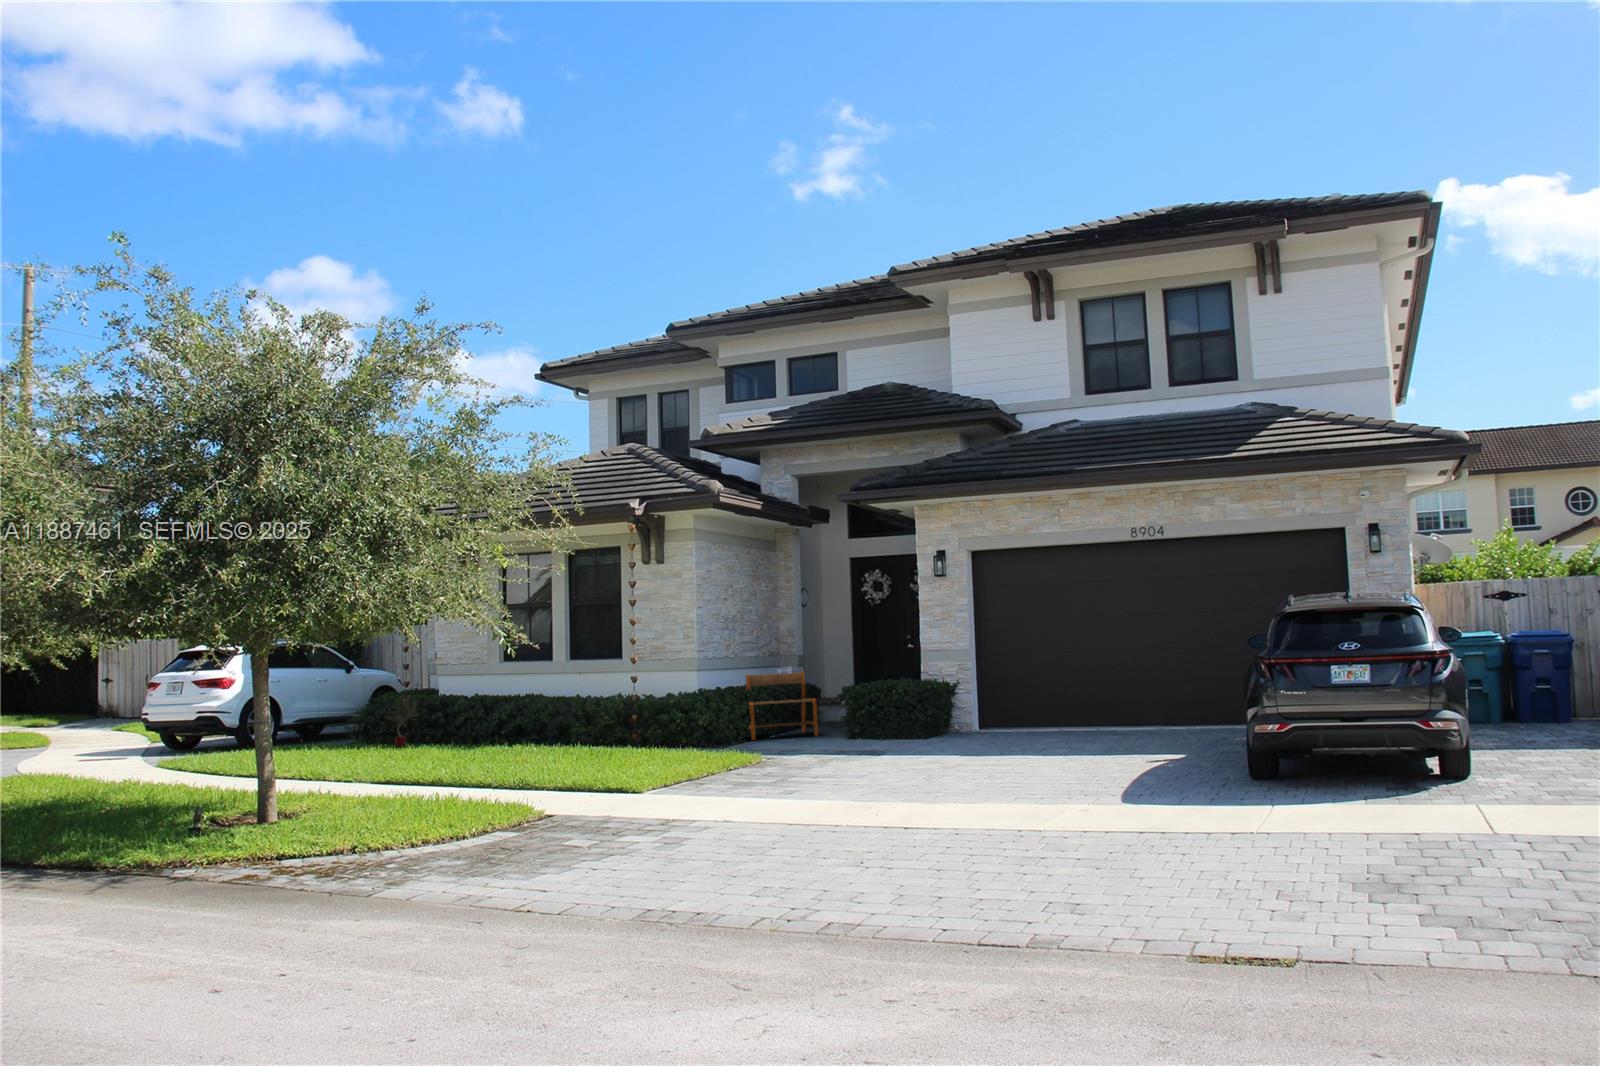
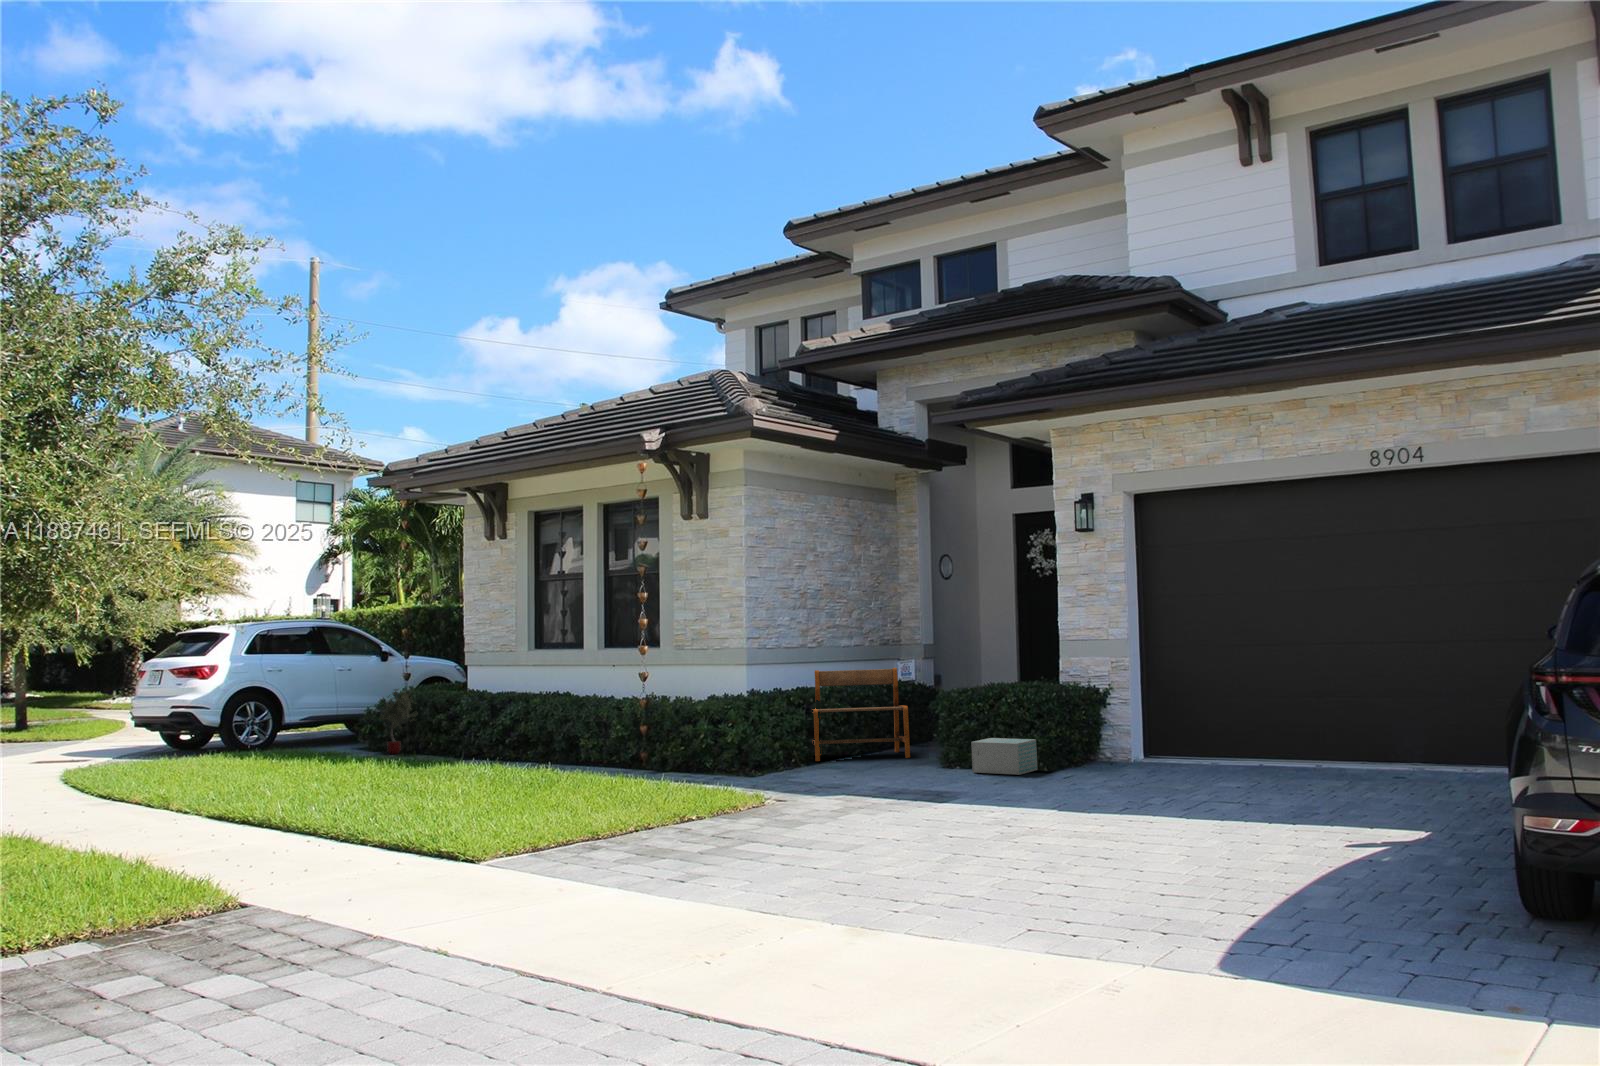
storage box: none [873,720,916,744] -> present [971,738,1037,775]

